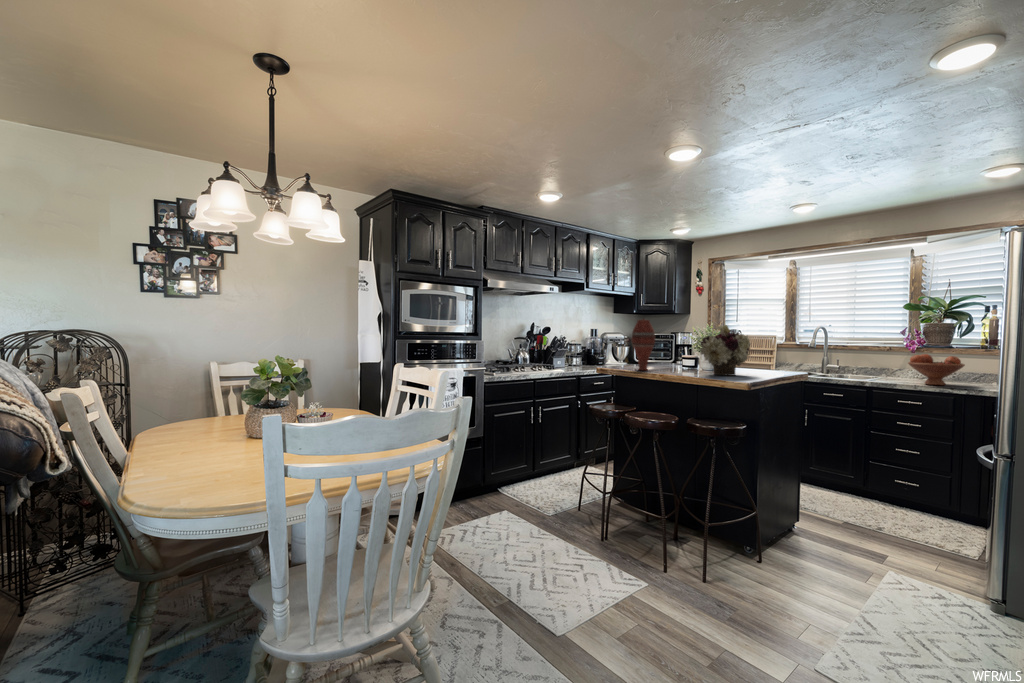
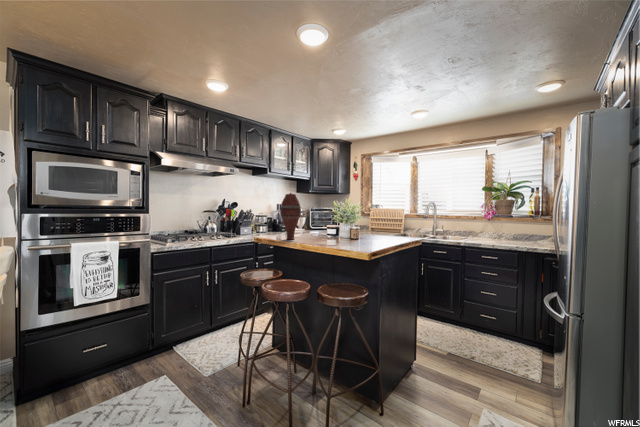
flower arrangement: present [700,325,751,376] -> none [332,198,376,244]
fruit bowl: present [908,354,965,385] -> none [487,222,523,244]

